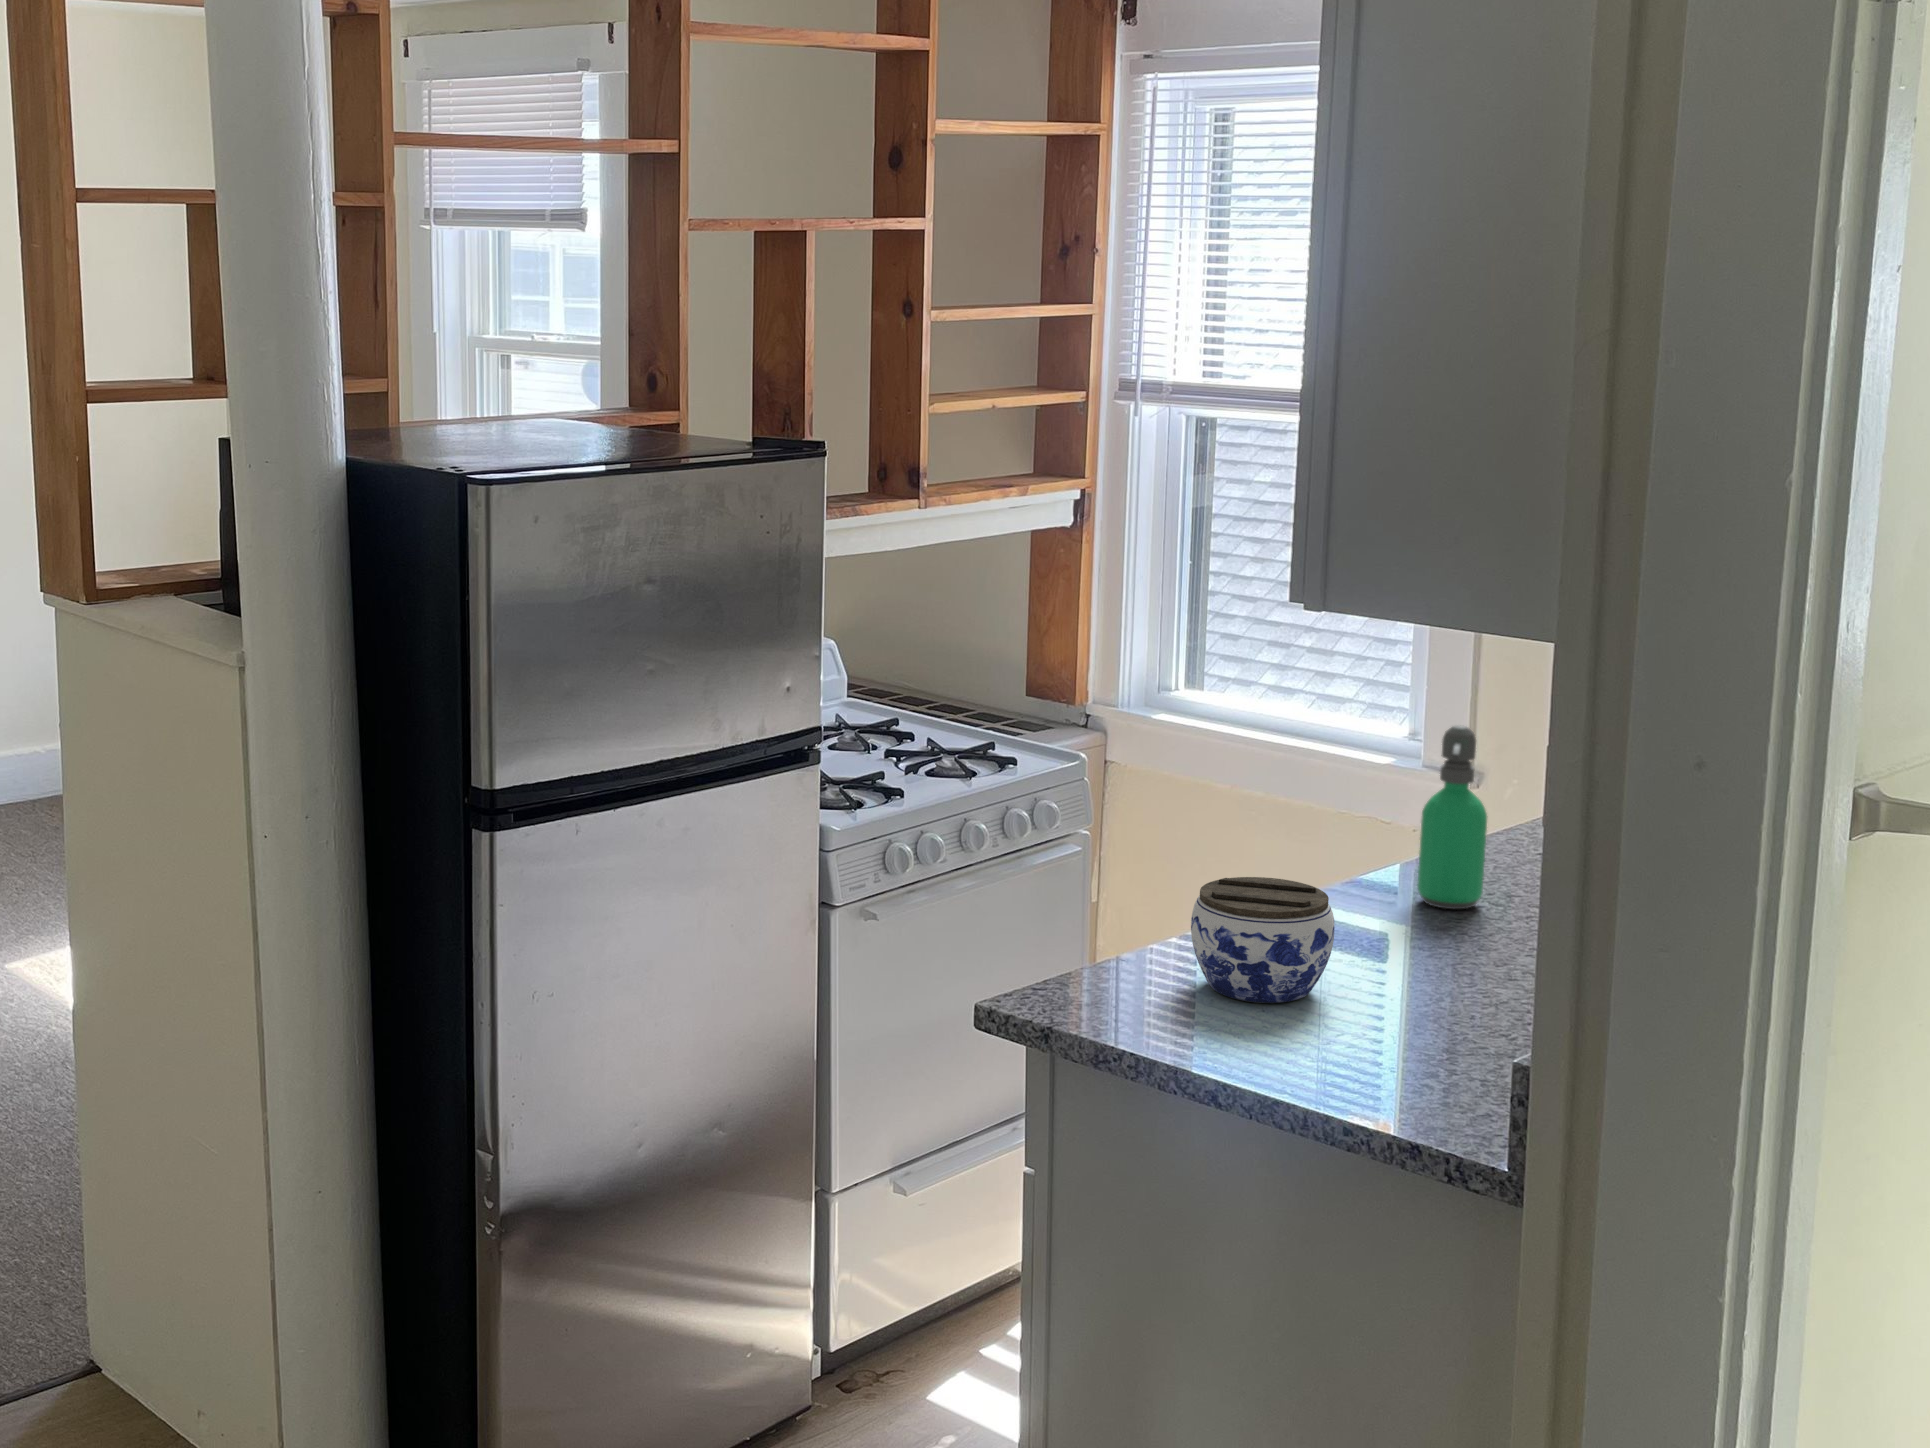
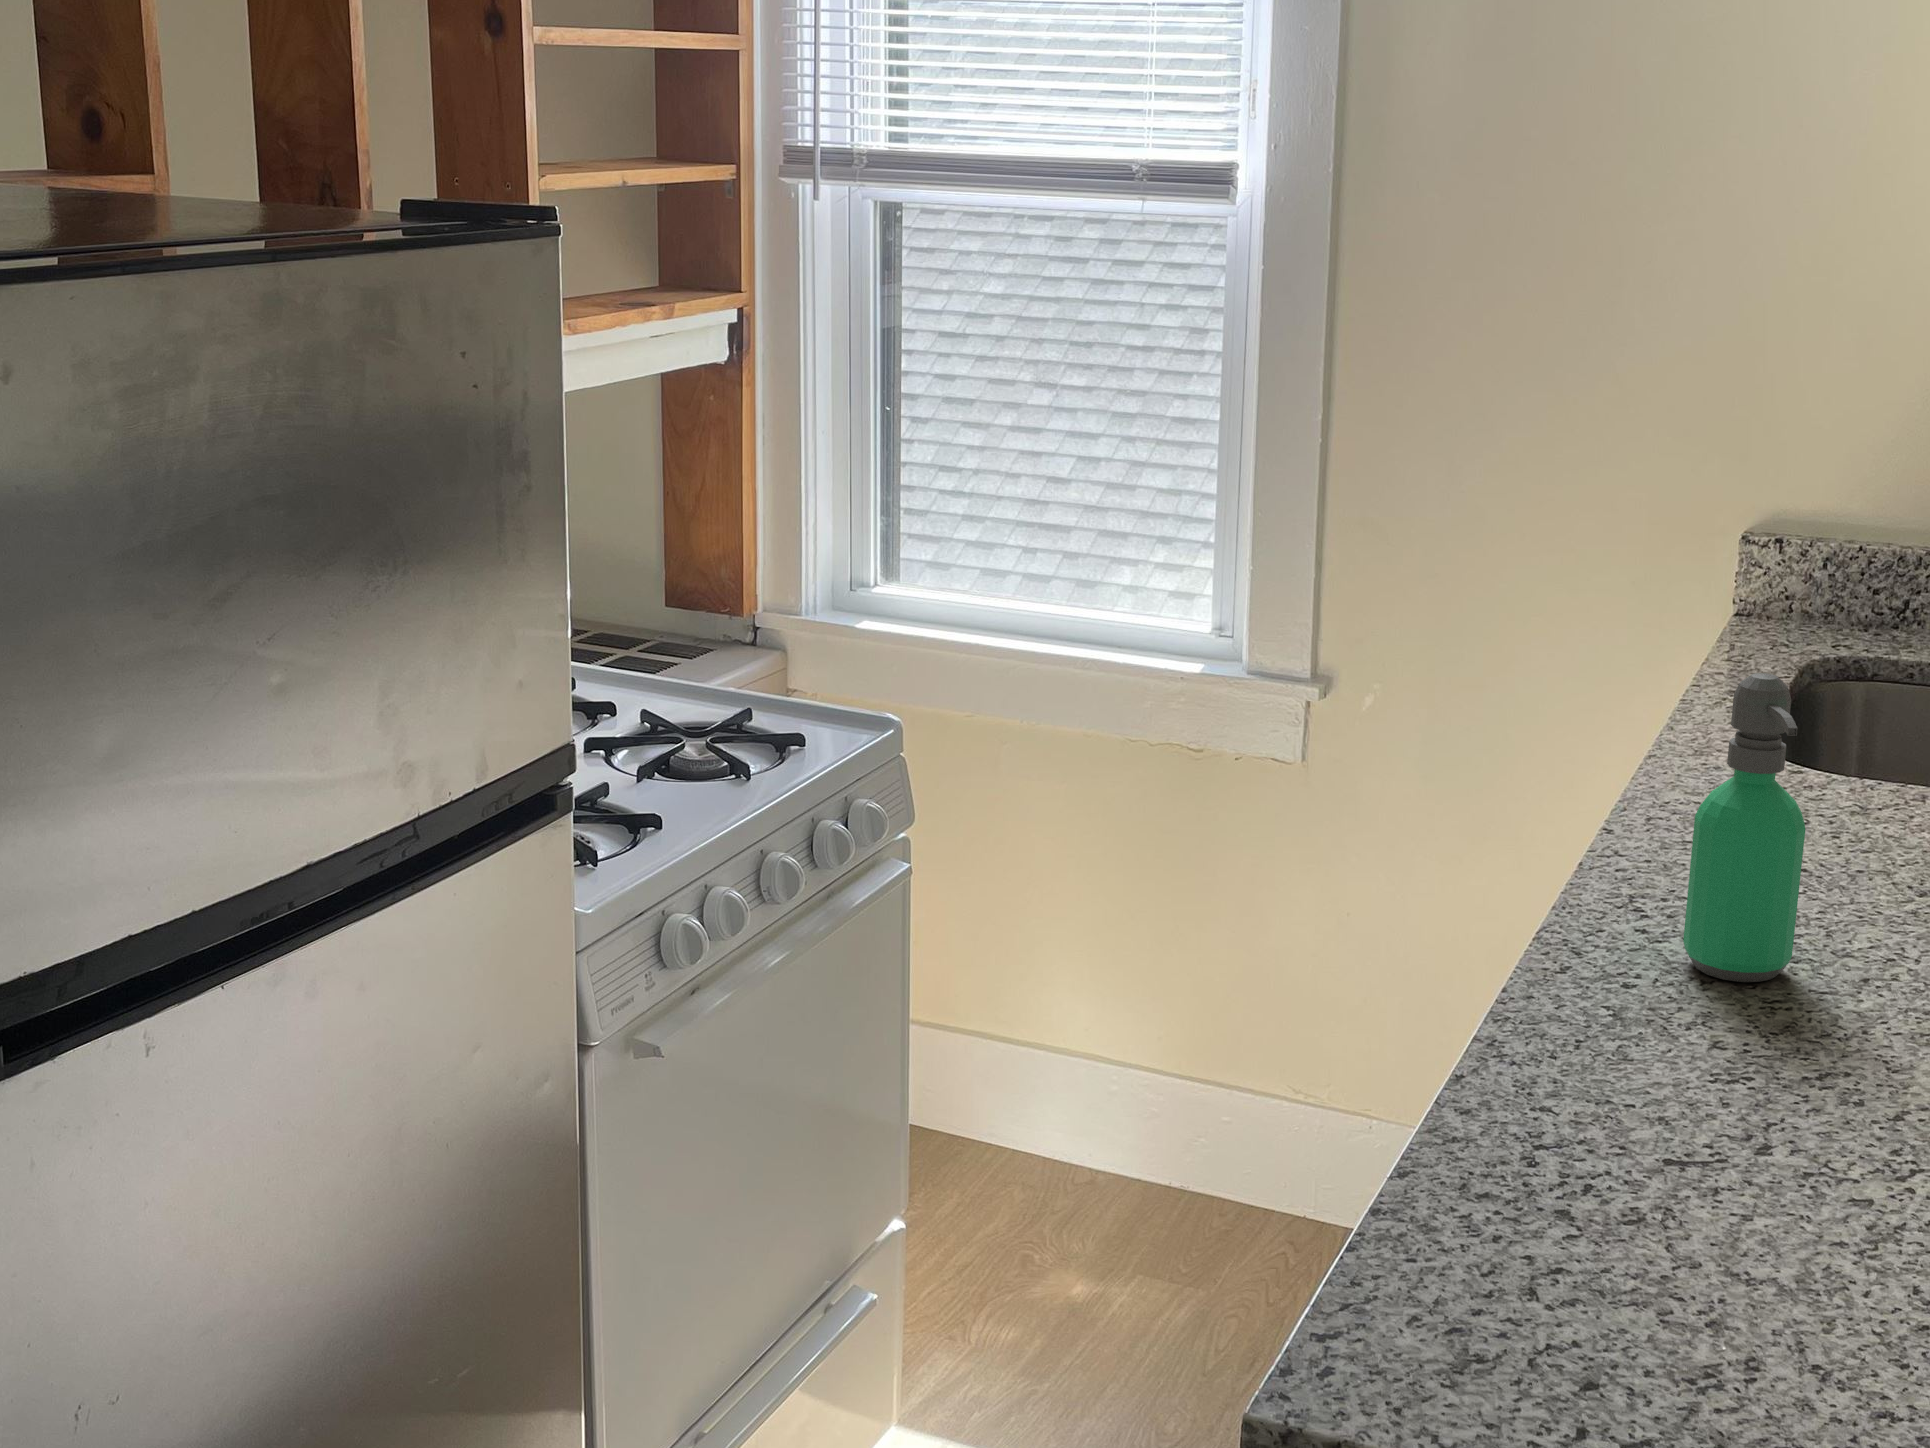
jar: present [1191,877,1335,1003] -> none [1568,1025,1856,1296]

